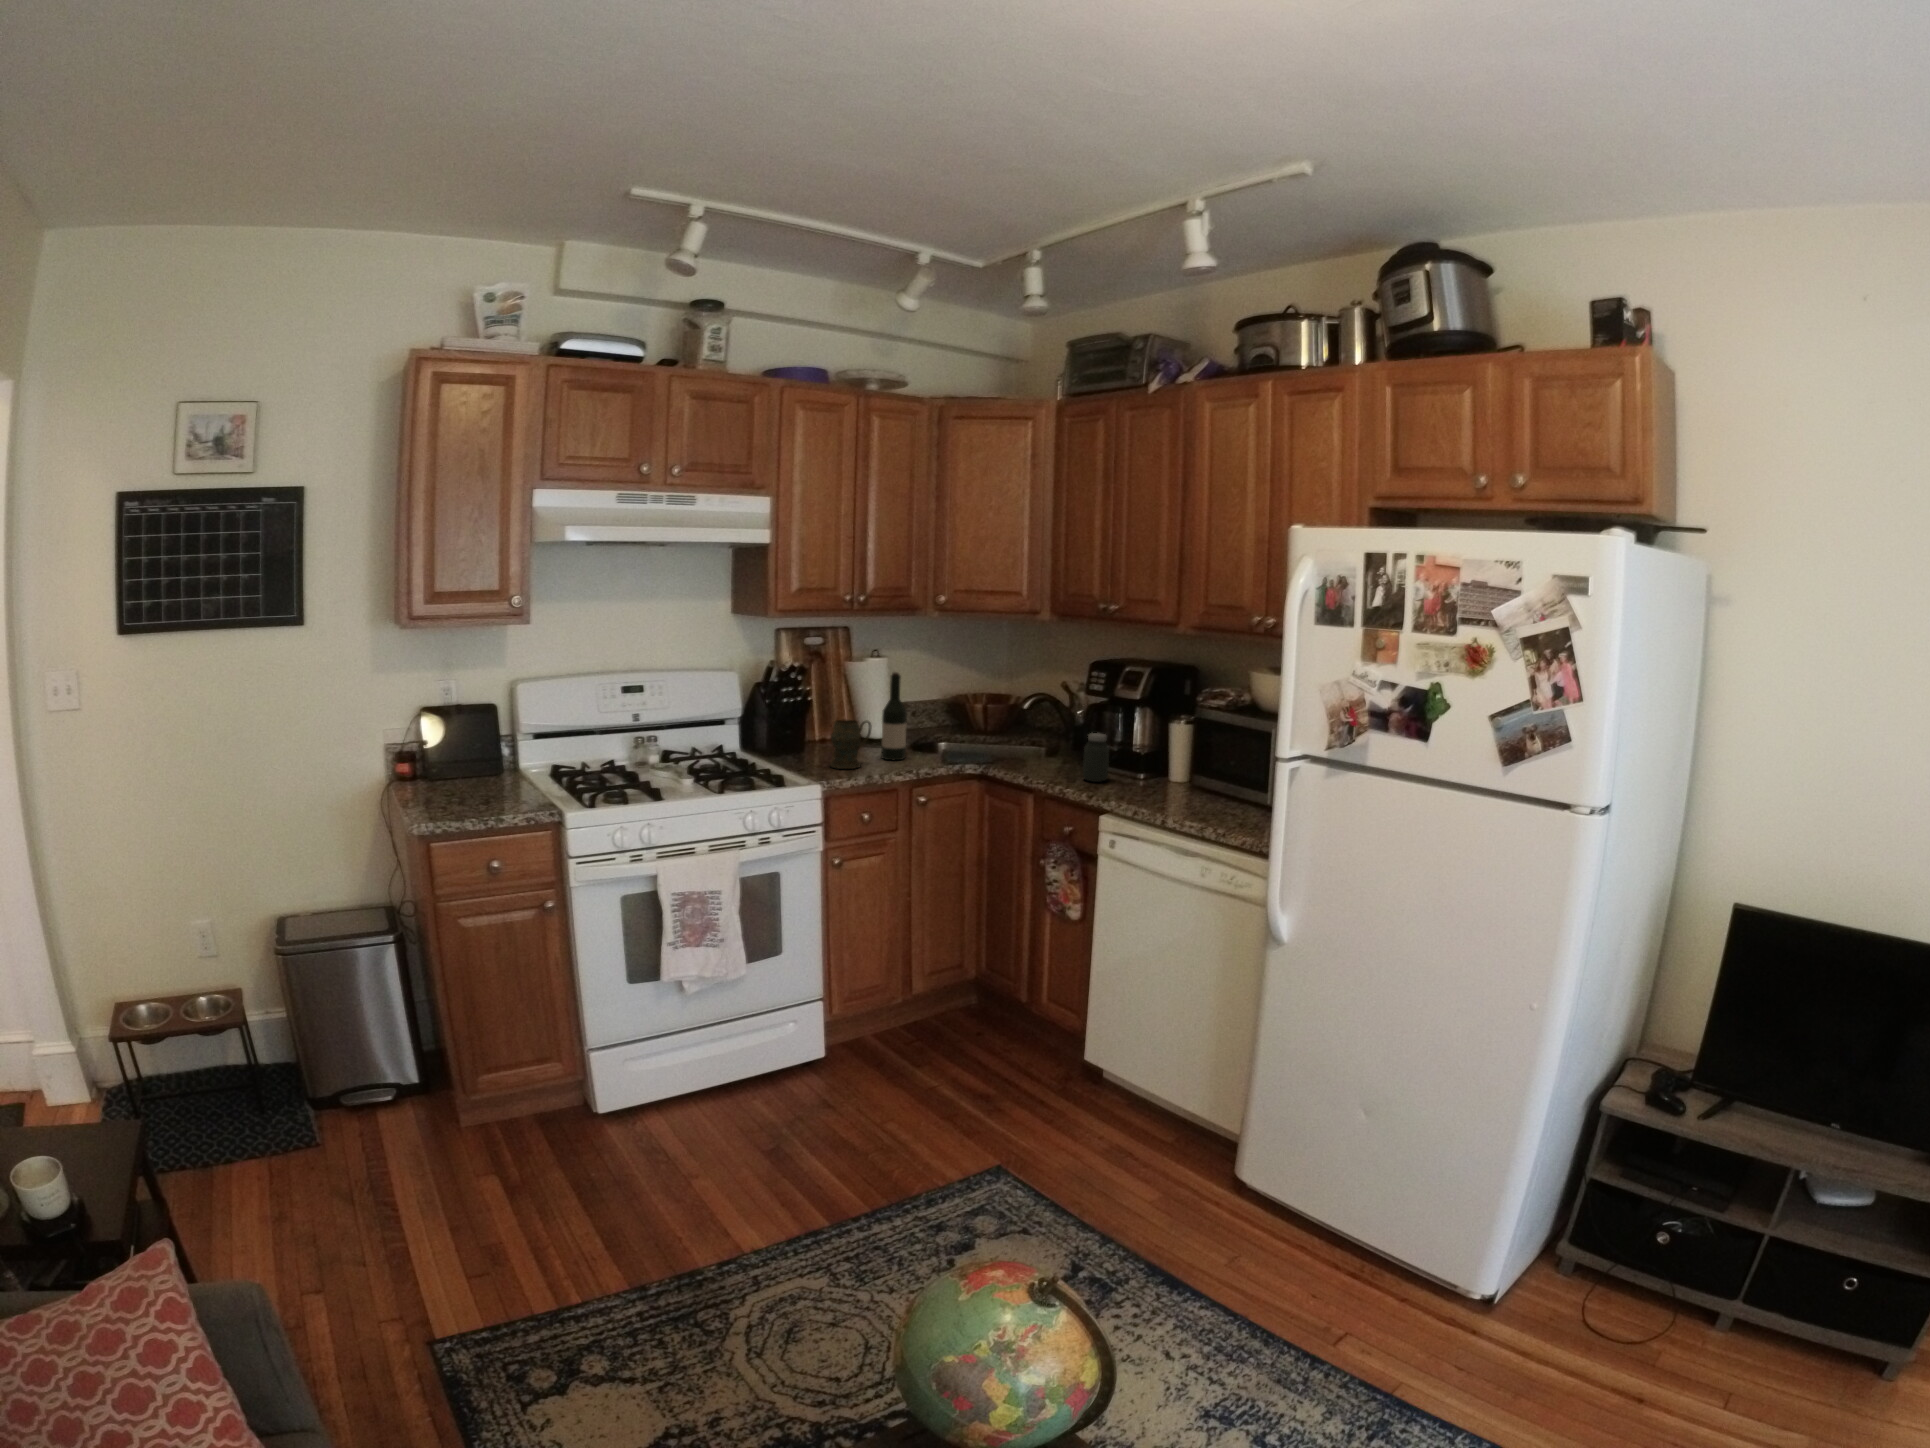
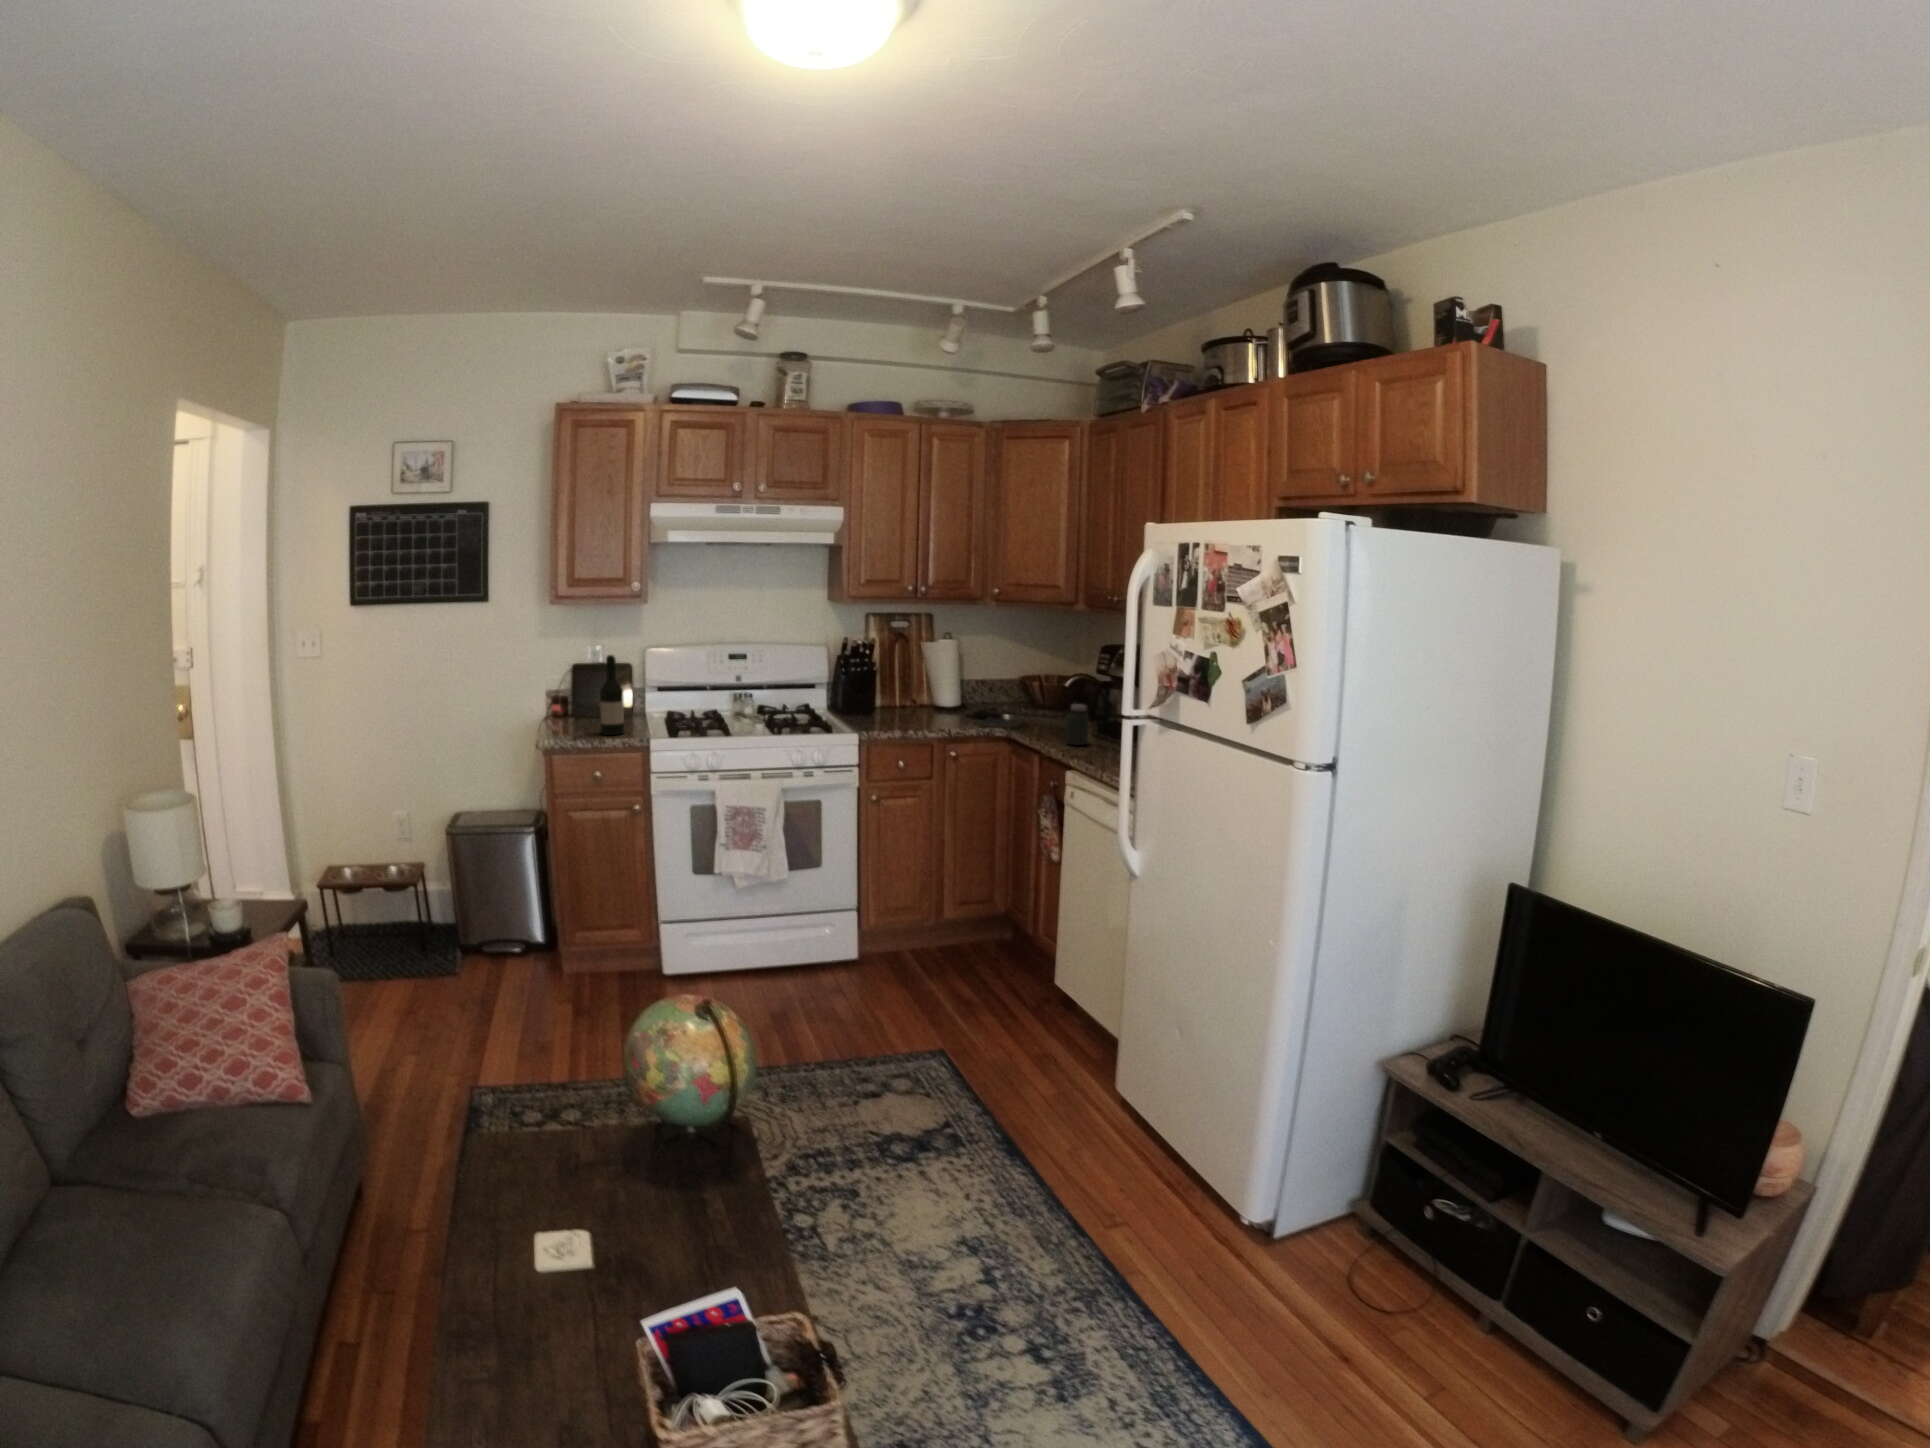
wine bottle: present [881,672,907,760] -> present [600,655,624,735]
mug: present [830,720,871,769] -> none [875,686,911,725]

